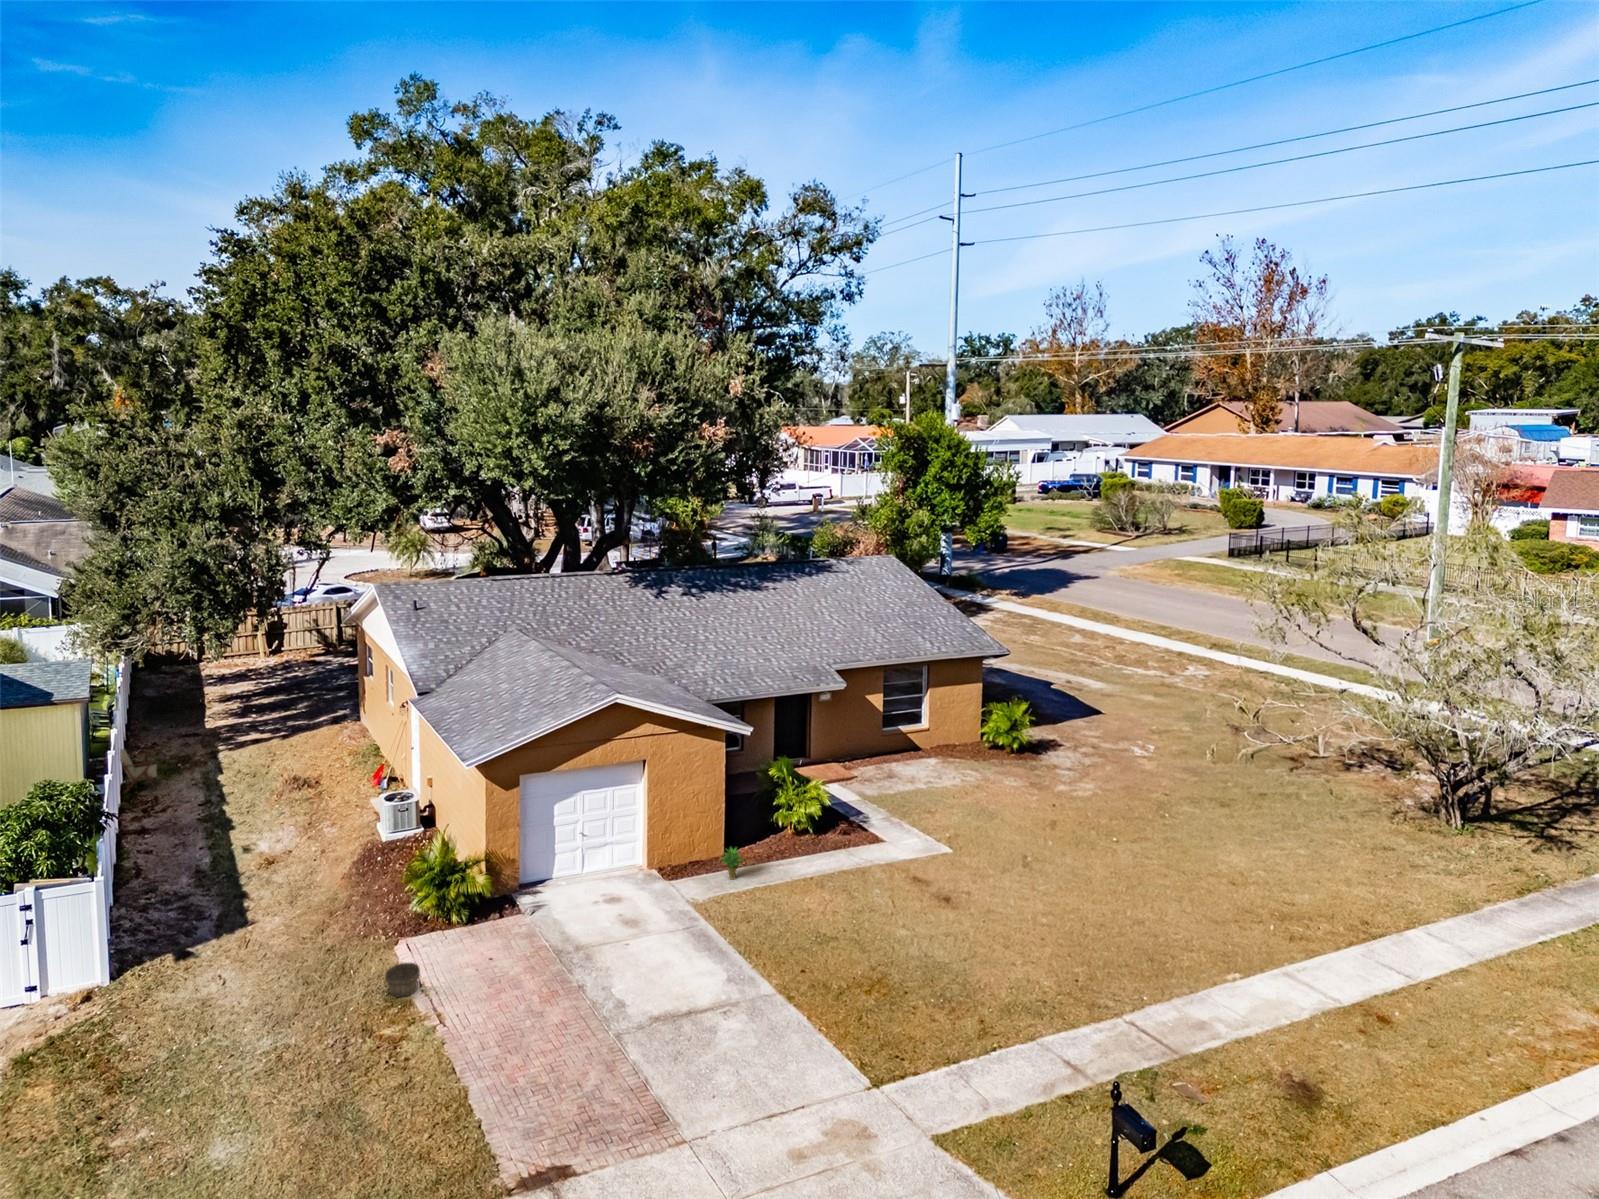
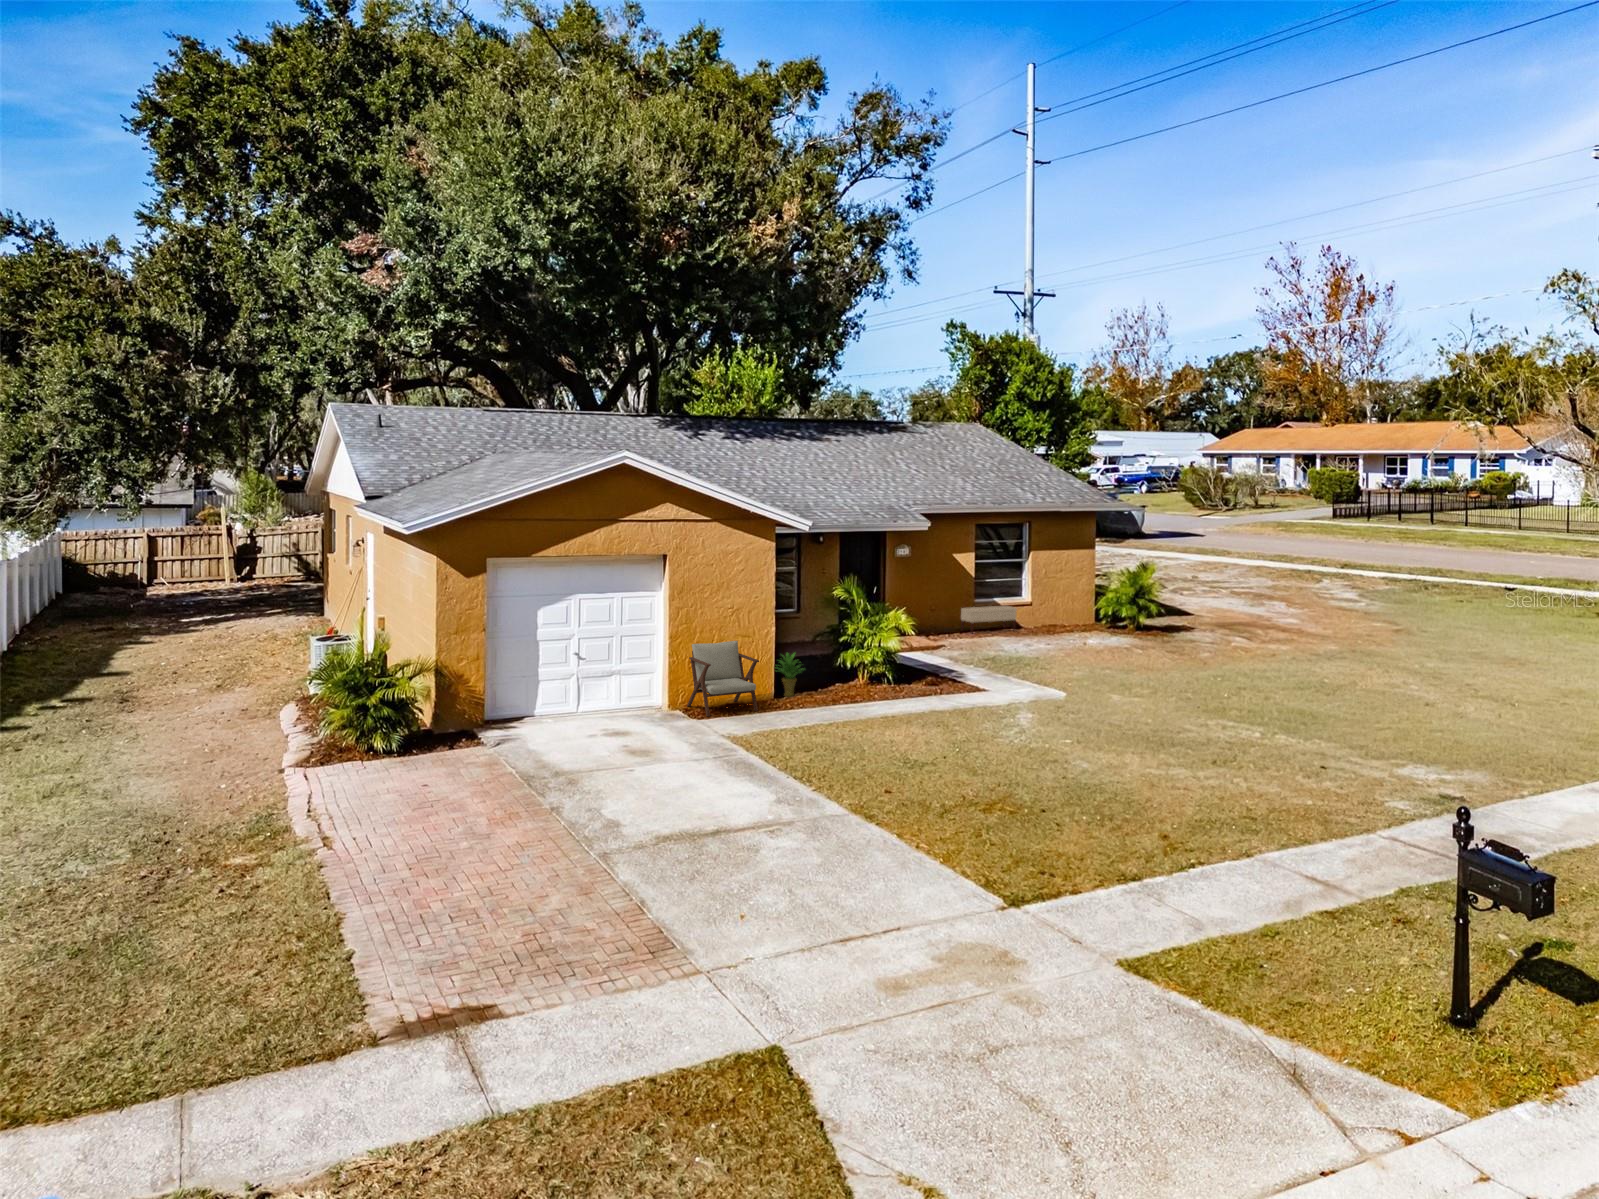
bench: none [871,732,916,761] -> present [961,606,1017,633]
lounge chair: present [120,749,157,793] -> present [687,641,759,716]
wooden bucket: present [385,963,420,997] -> none [303,721,355,764]

